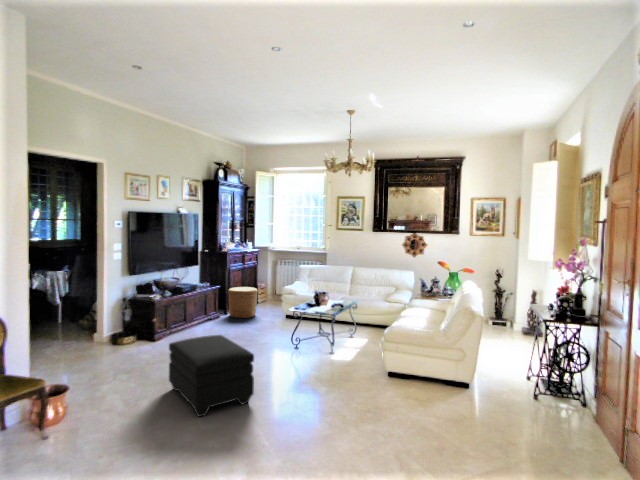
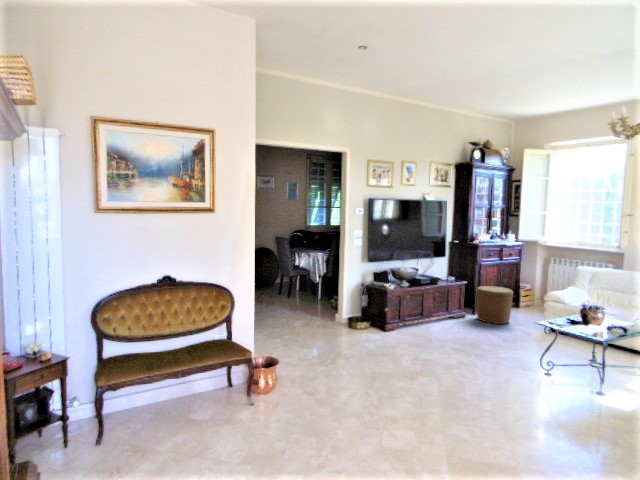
ottoman: present [169,335,254,417] -> none [374,334,456,423]

